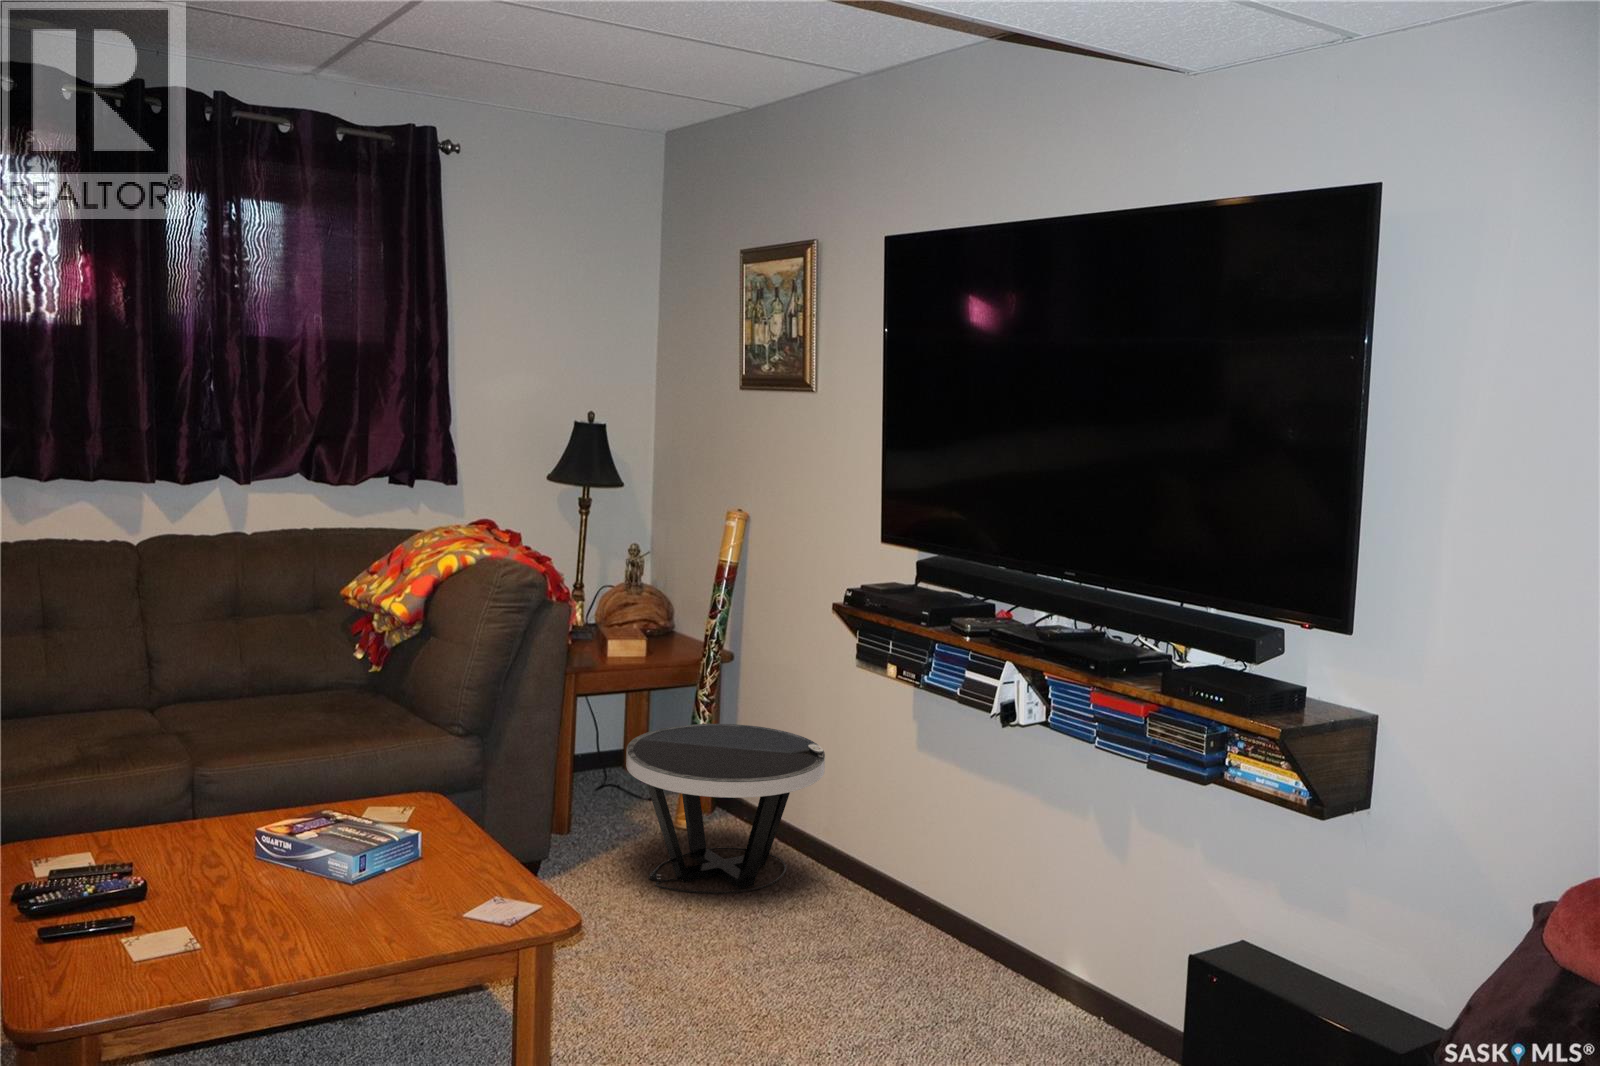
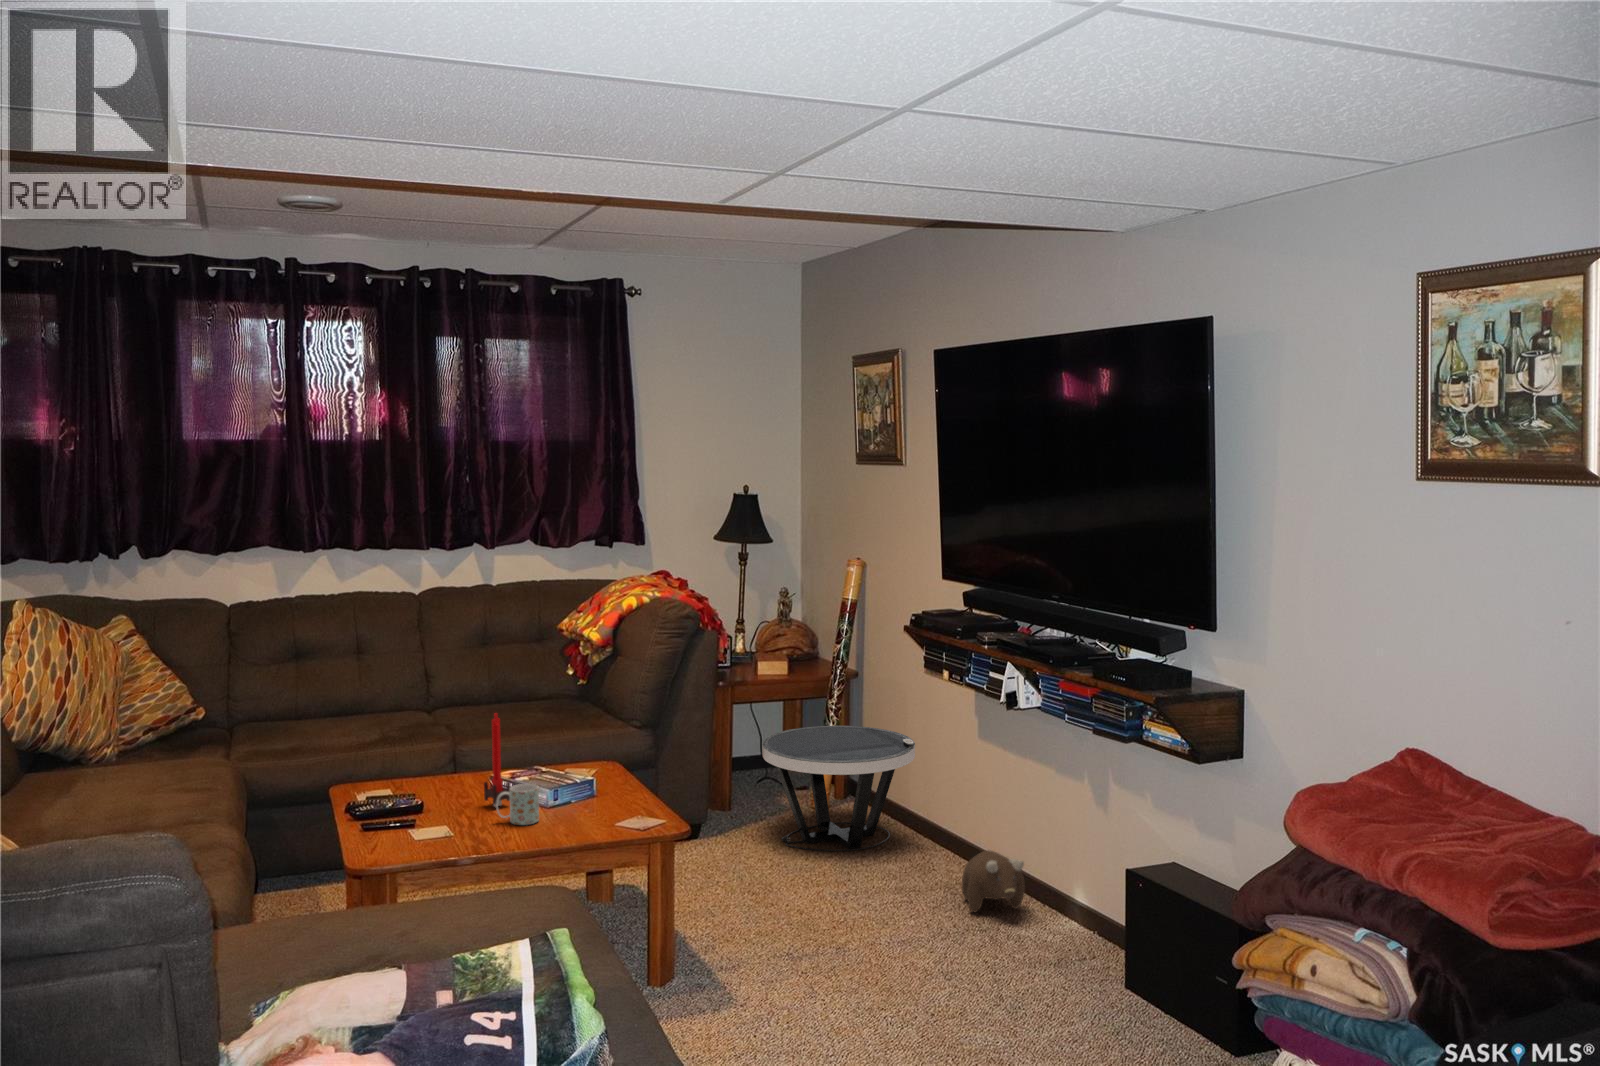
candle: none [248,742,292,887] -> present [484,713,510,807]
mug: none [272,855,343,924] -> present [496,784,539,825]
plush toy: none [911,903,1005,988] -> present [962,850,1025,912]

